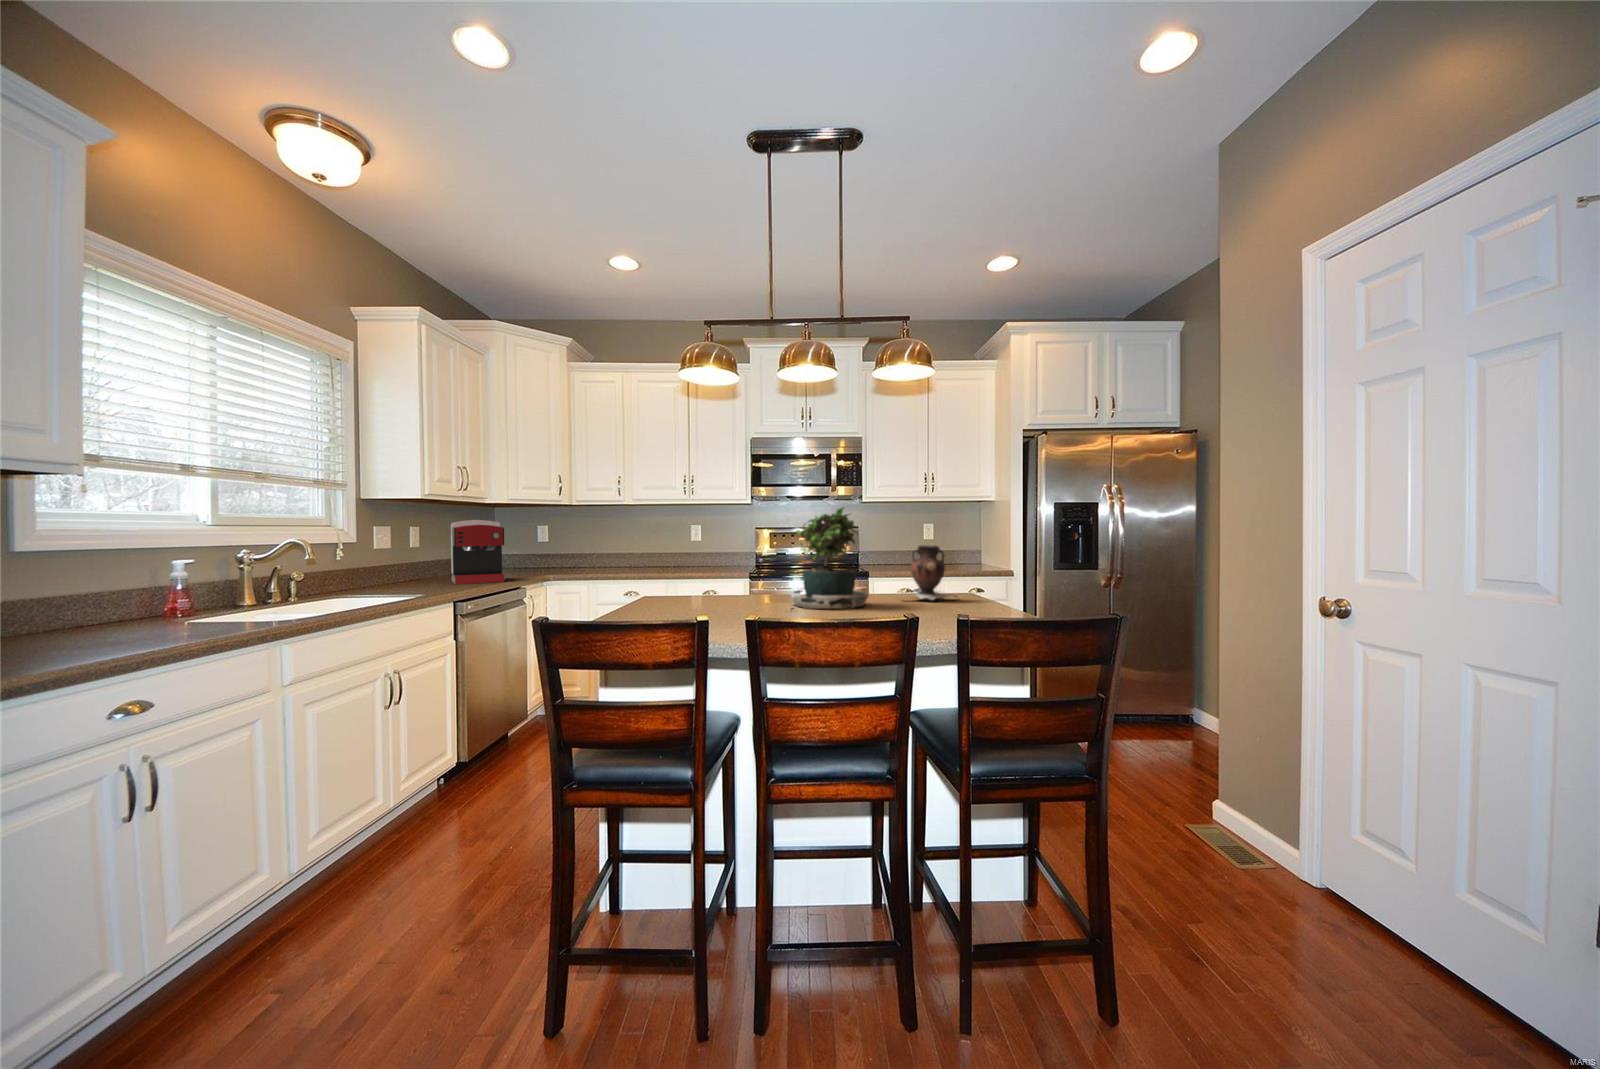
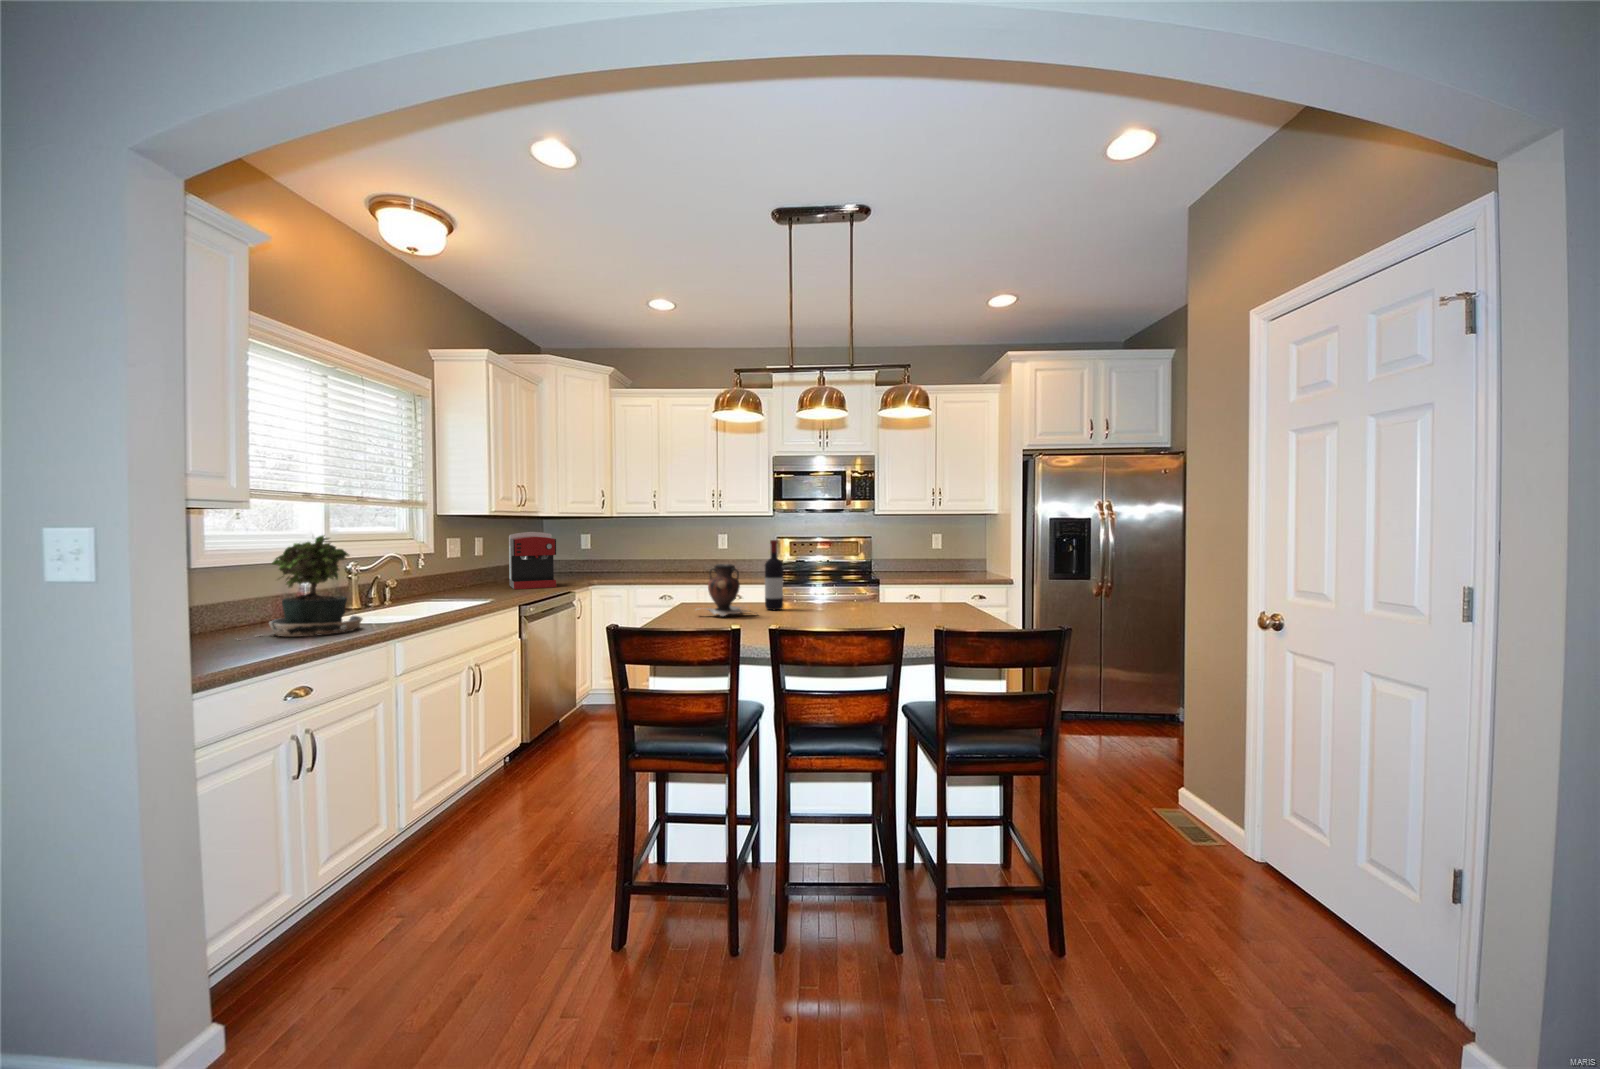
potted plant: present [792,506,869,609] -> present [237,535,362,640]
wine bottle: none [740,520,762,602] -> present [765,540,783,610]
vase: present [911,545,956,600] -> present [697,564,750,616]

